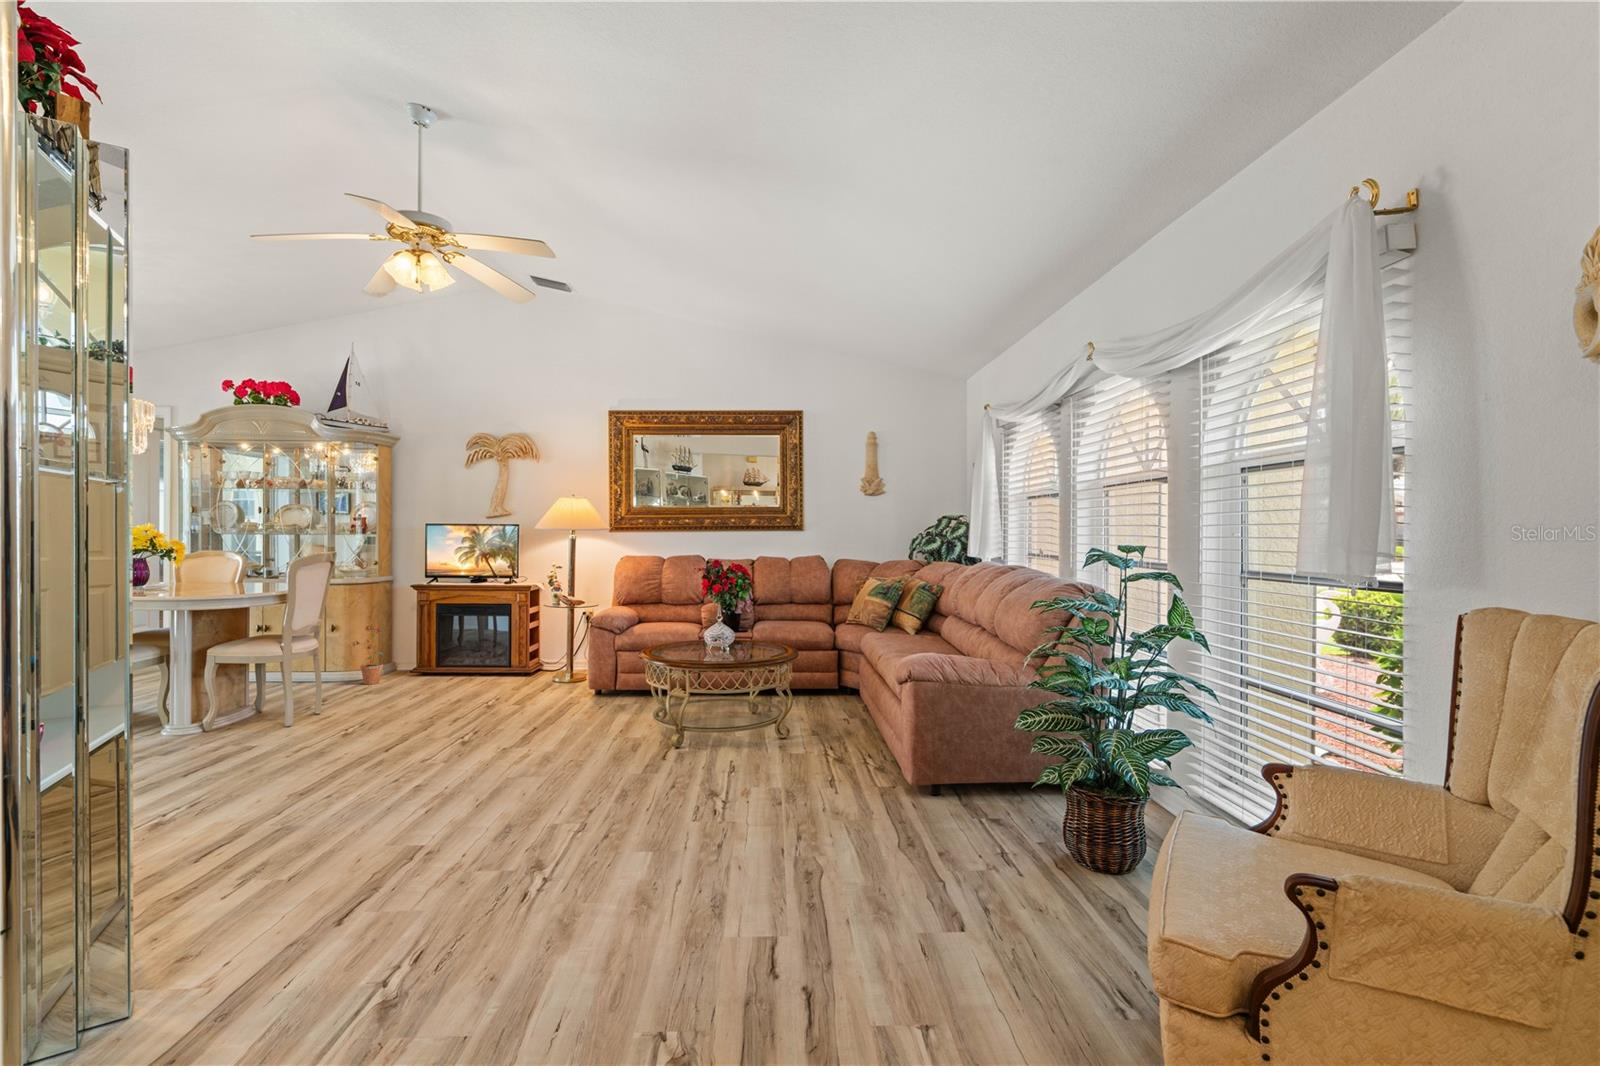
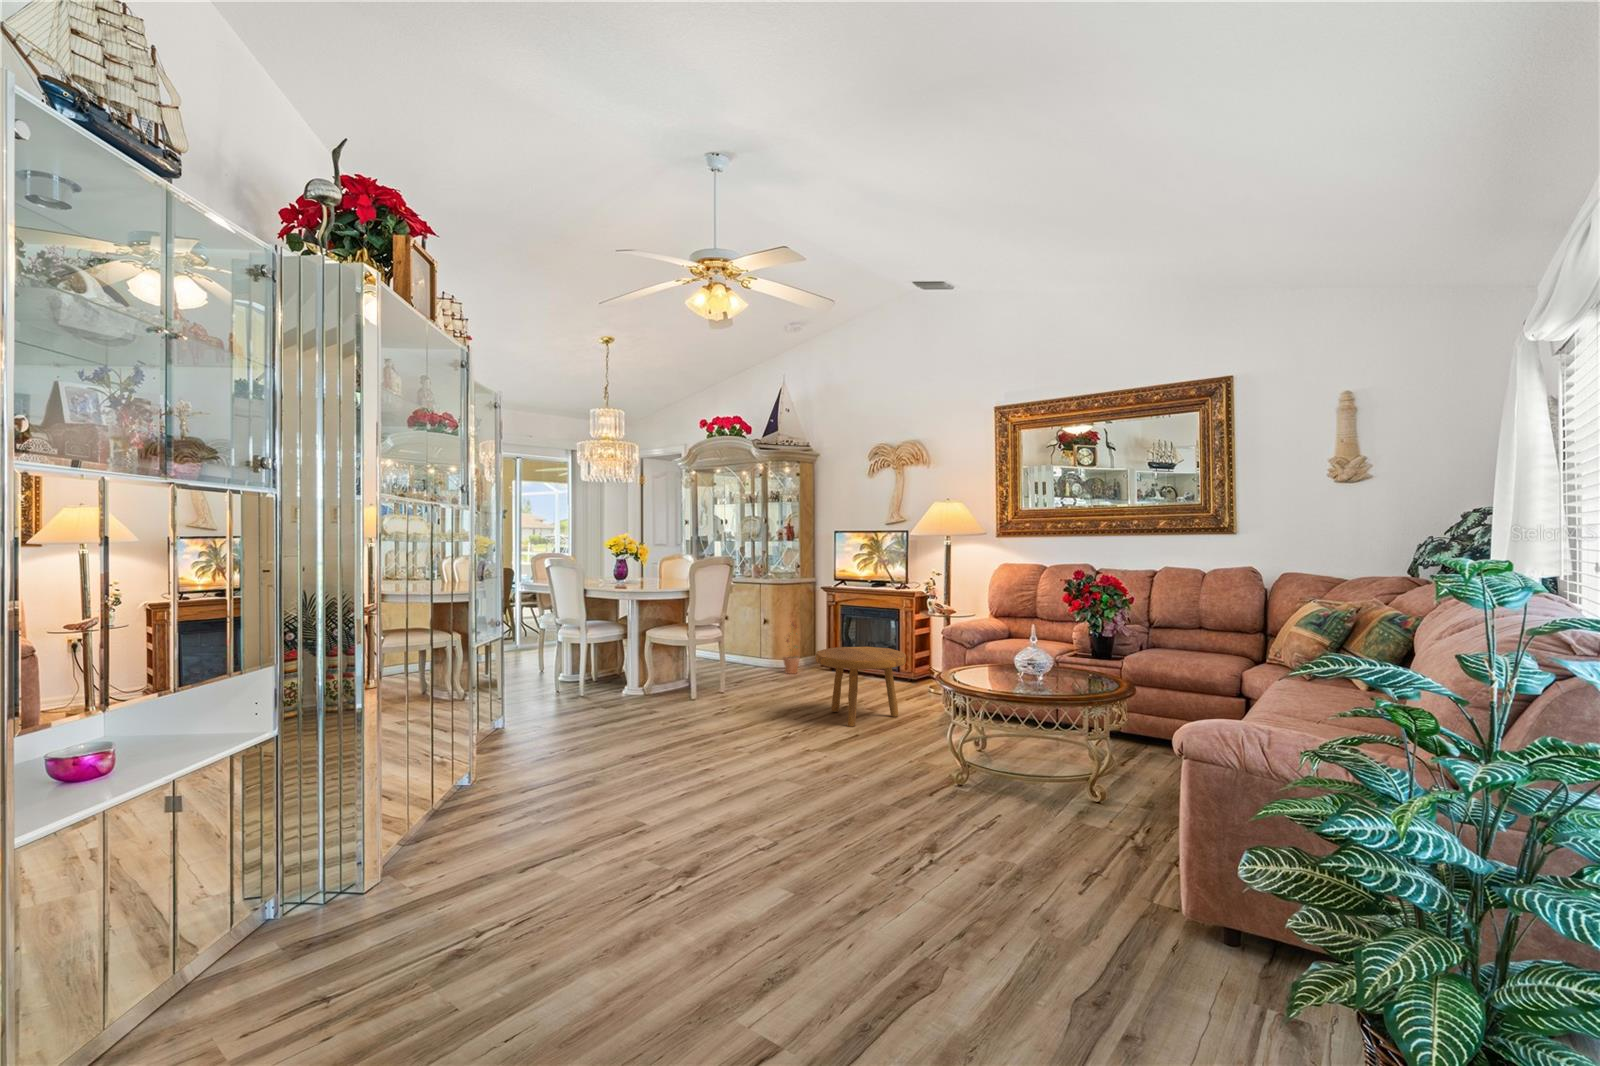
footstool: none [468,643,567,726] -> present [816,647,906,727]

